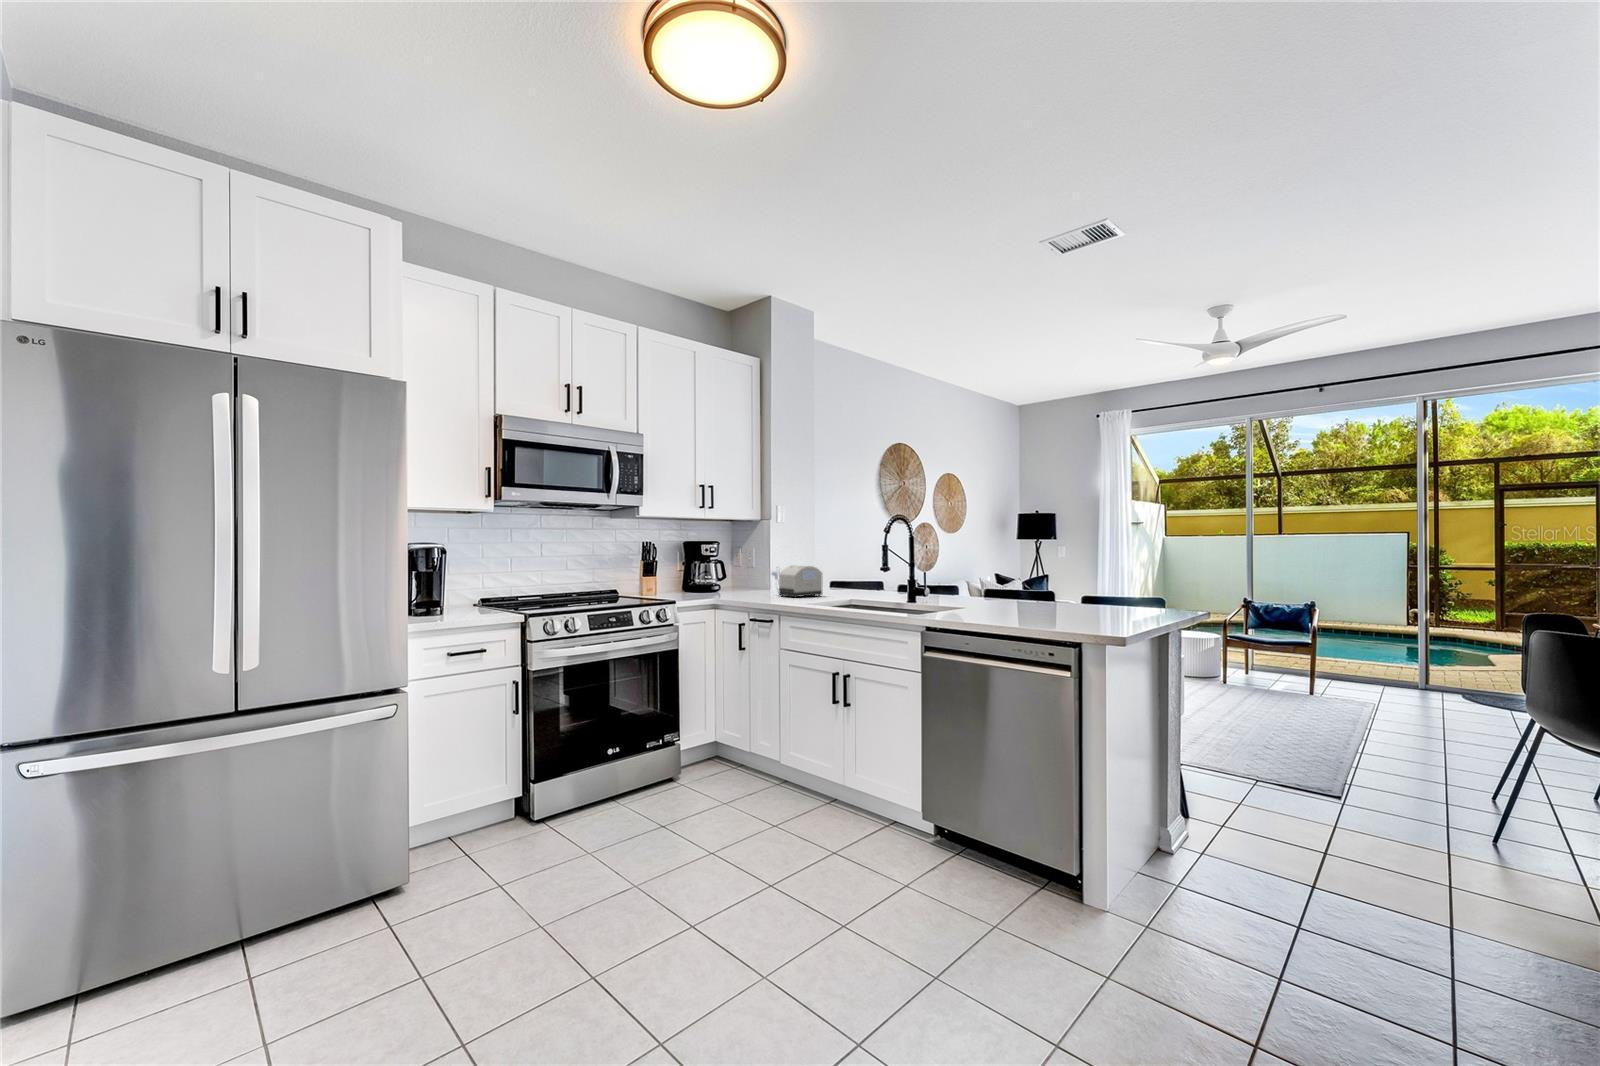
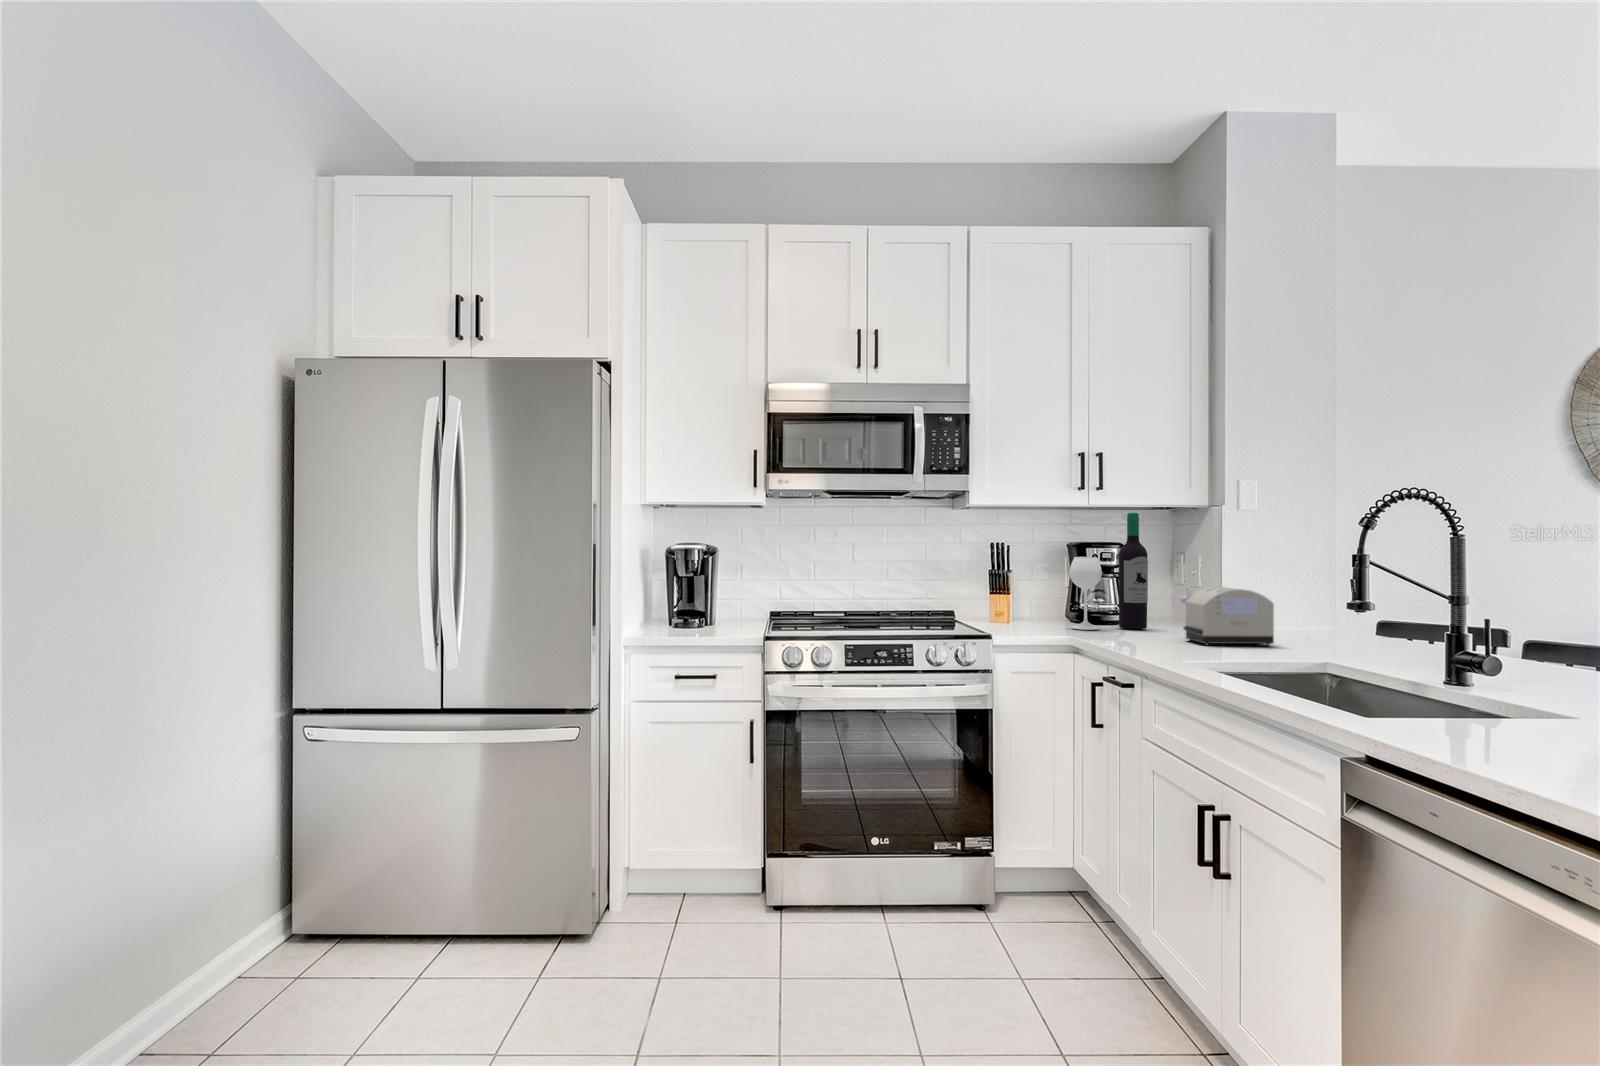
wine bottle: none [705,523,744,595] -> present [1069,513,1148,630]

